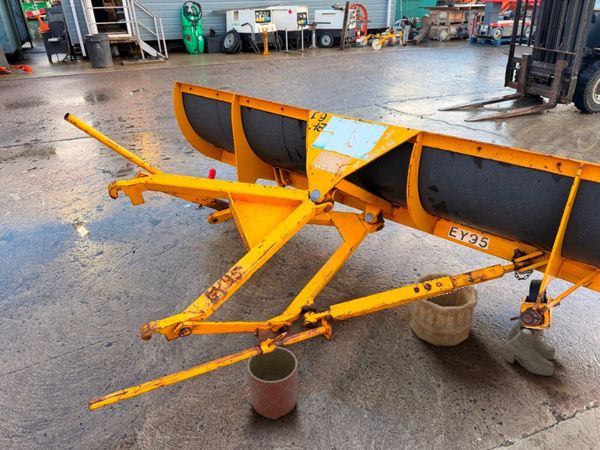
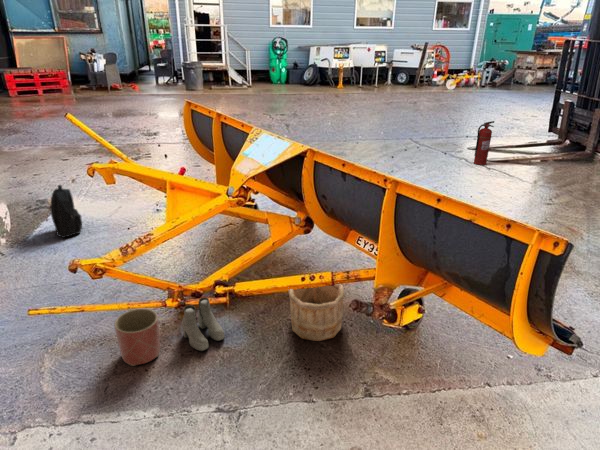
fire extinguisher: none [456,81,475,127] -> present [474,121,494,165]
backpack: none [45,203,89,268] -> present [51,185,82,238]
boots: present [504,314,555,376] -> present [182,298,224,351]

